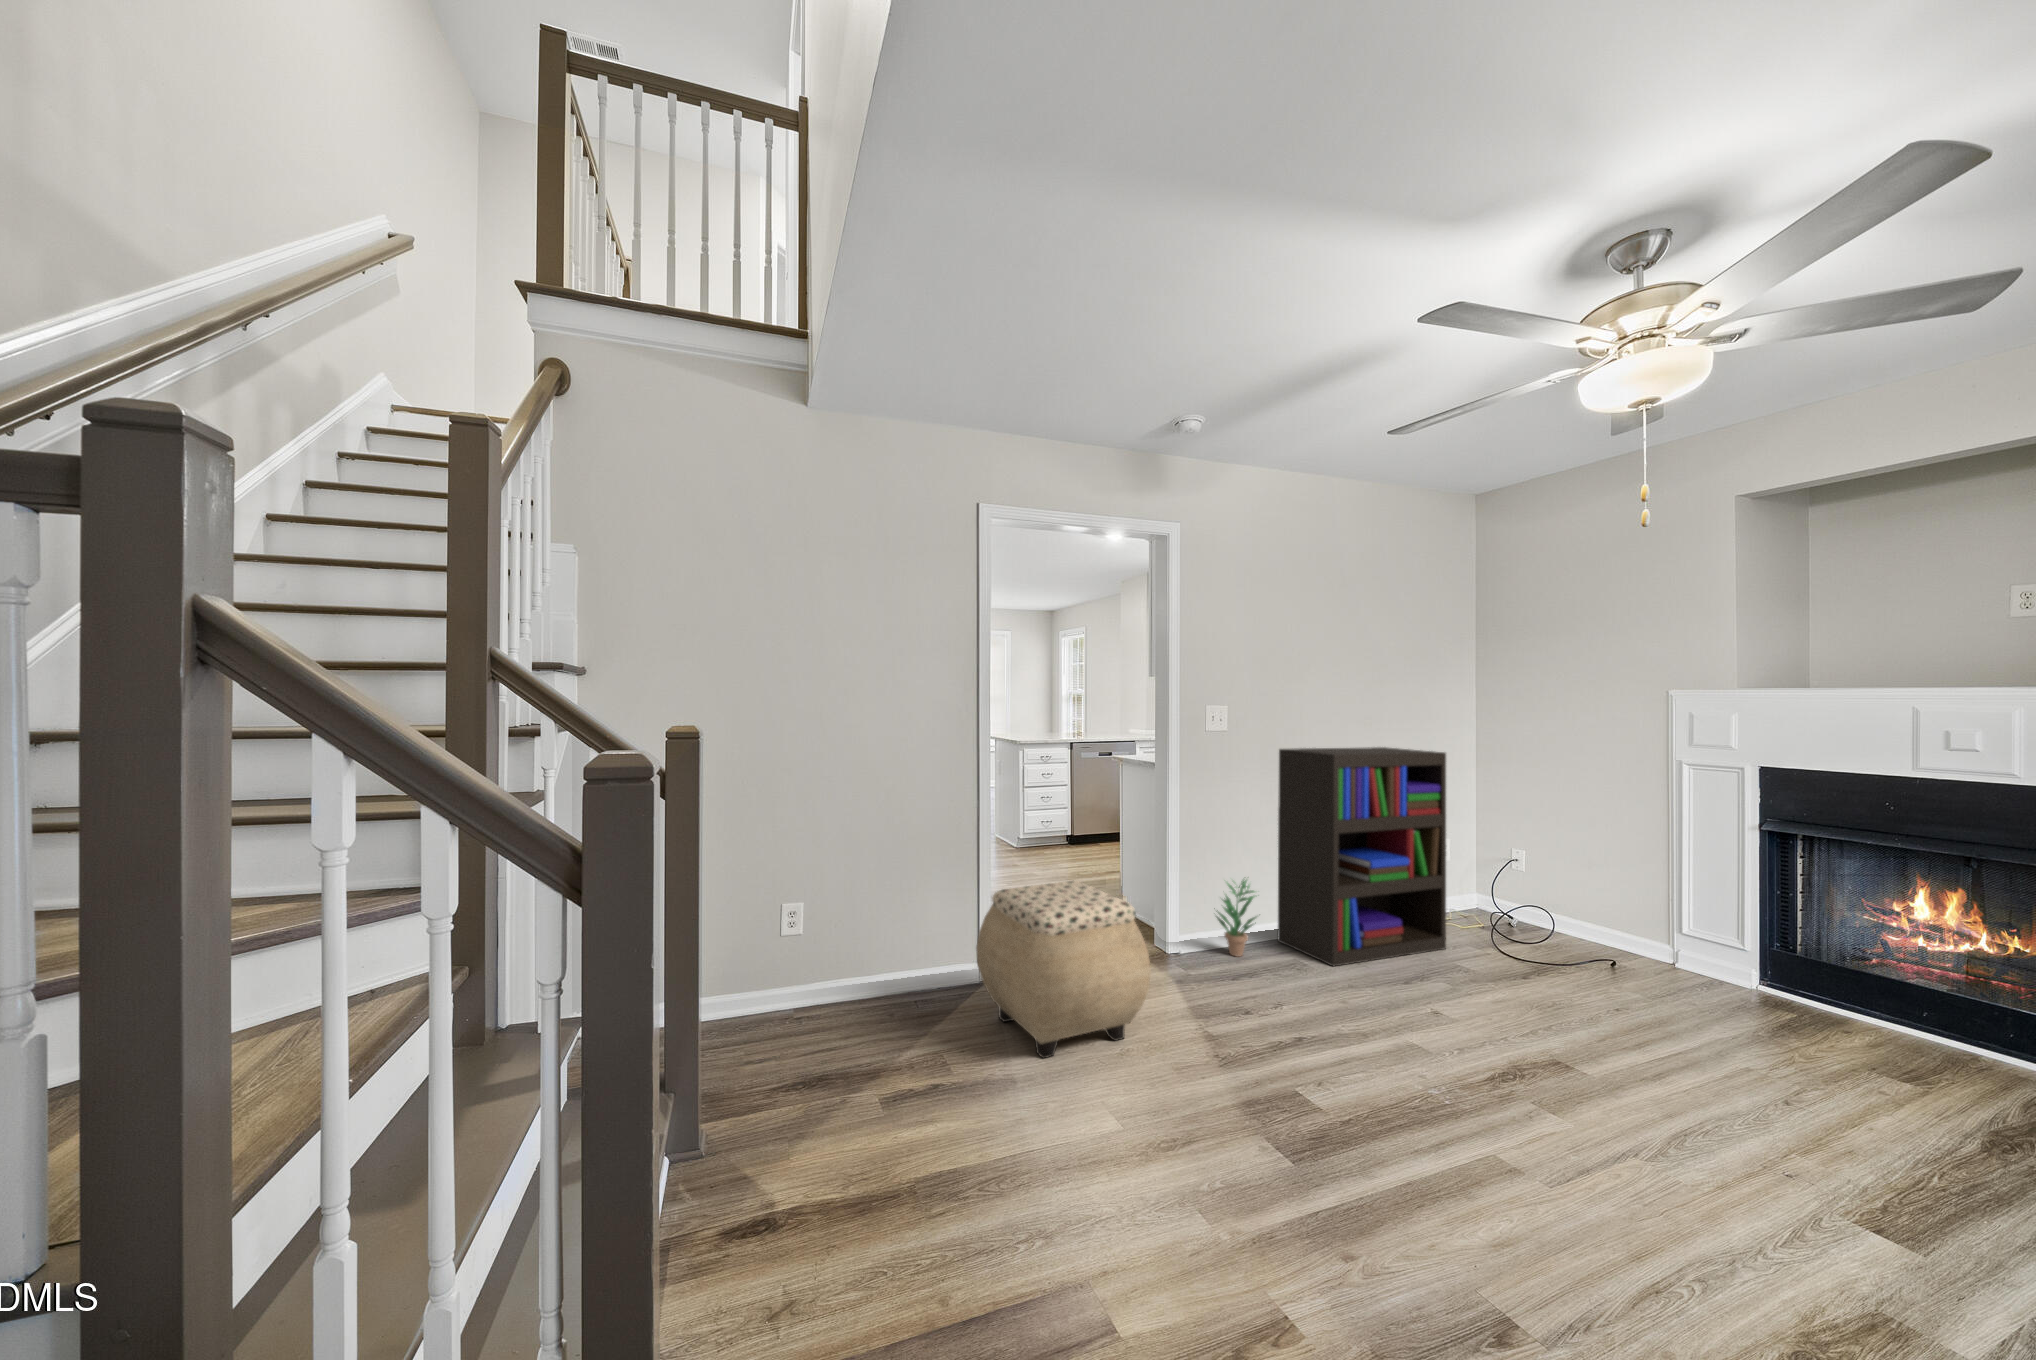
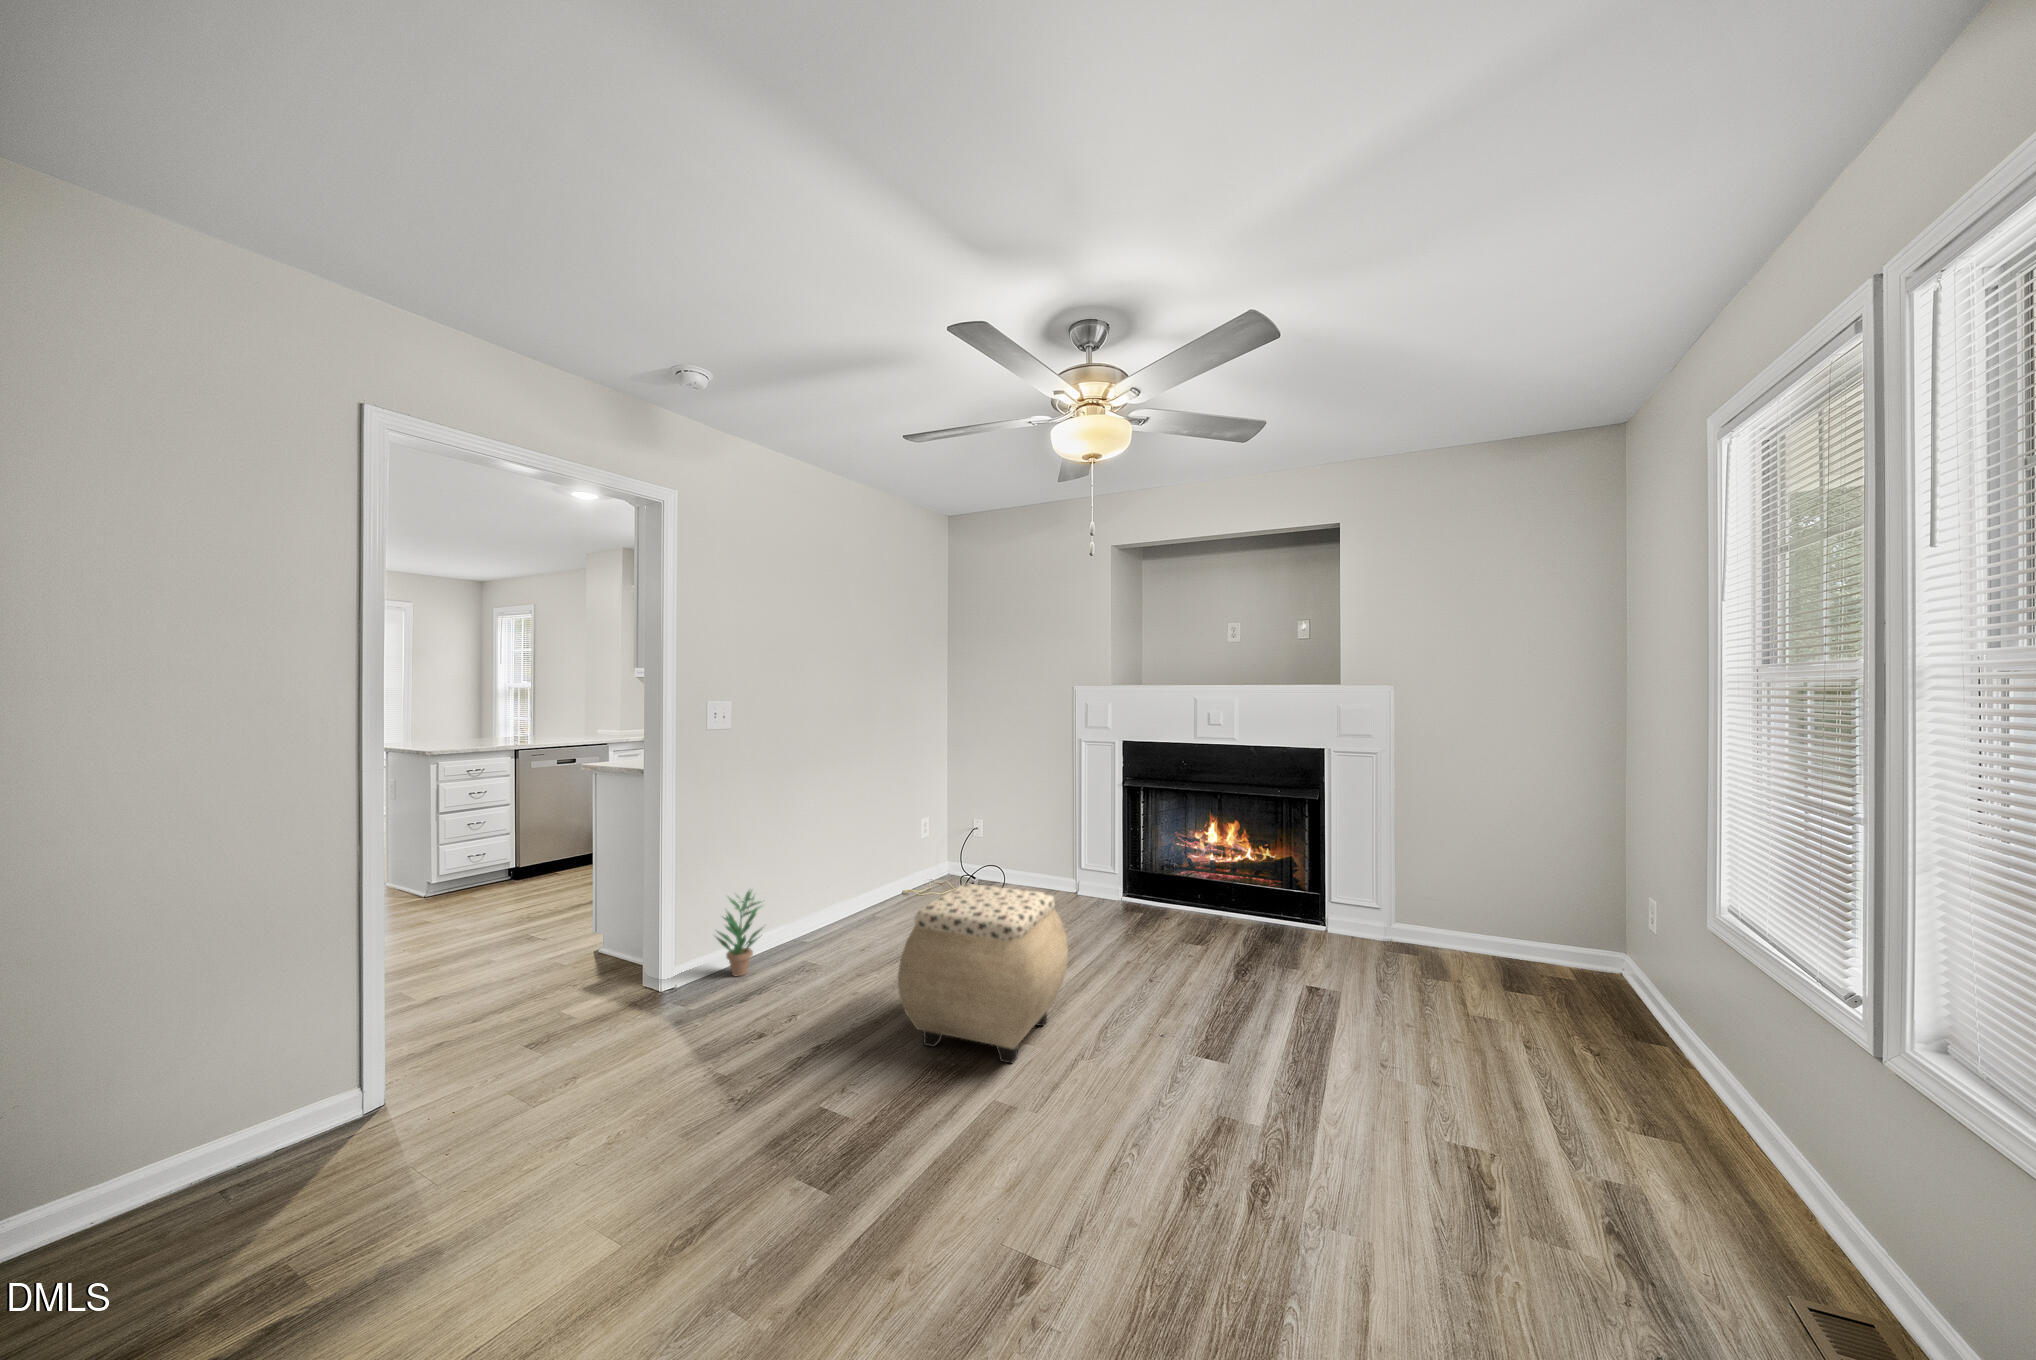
bookshelf: present [1278,747,1446,966] -> none [781,739,930,961]
ottoman: present [976,880,1151,1058] -> present [898,884,1068,1063]

